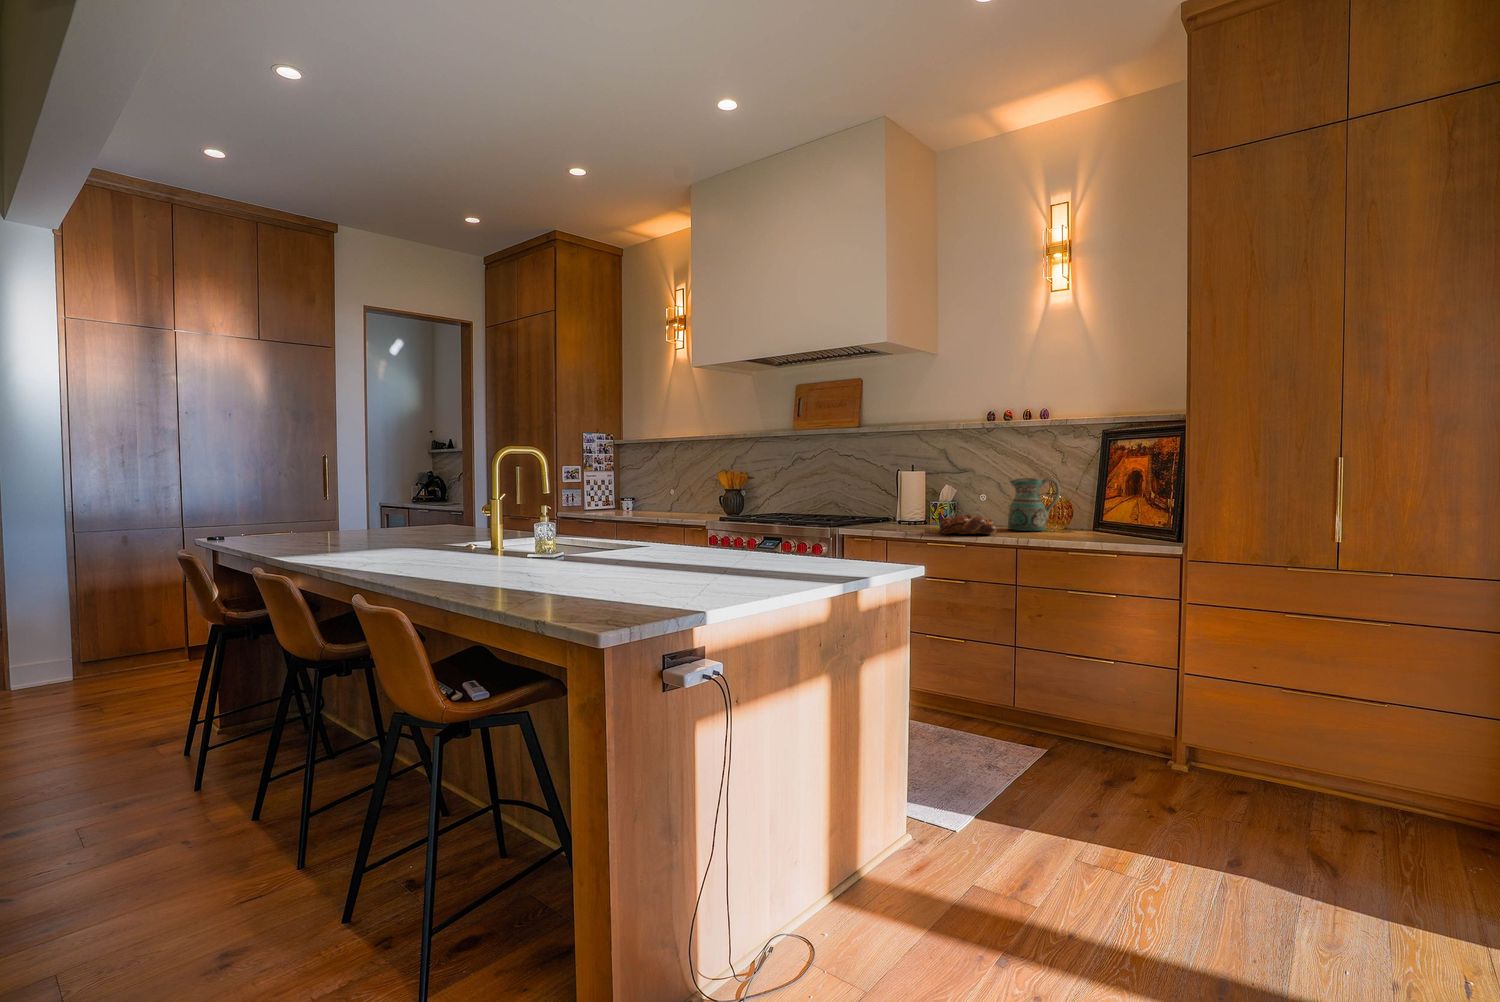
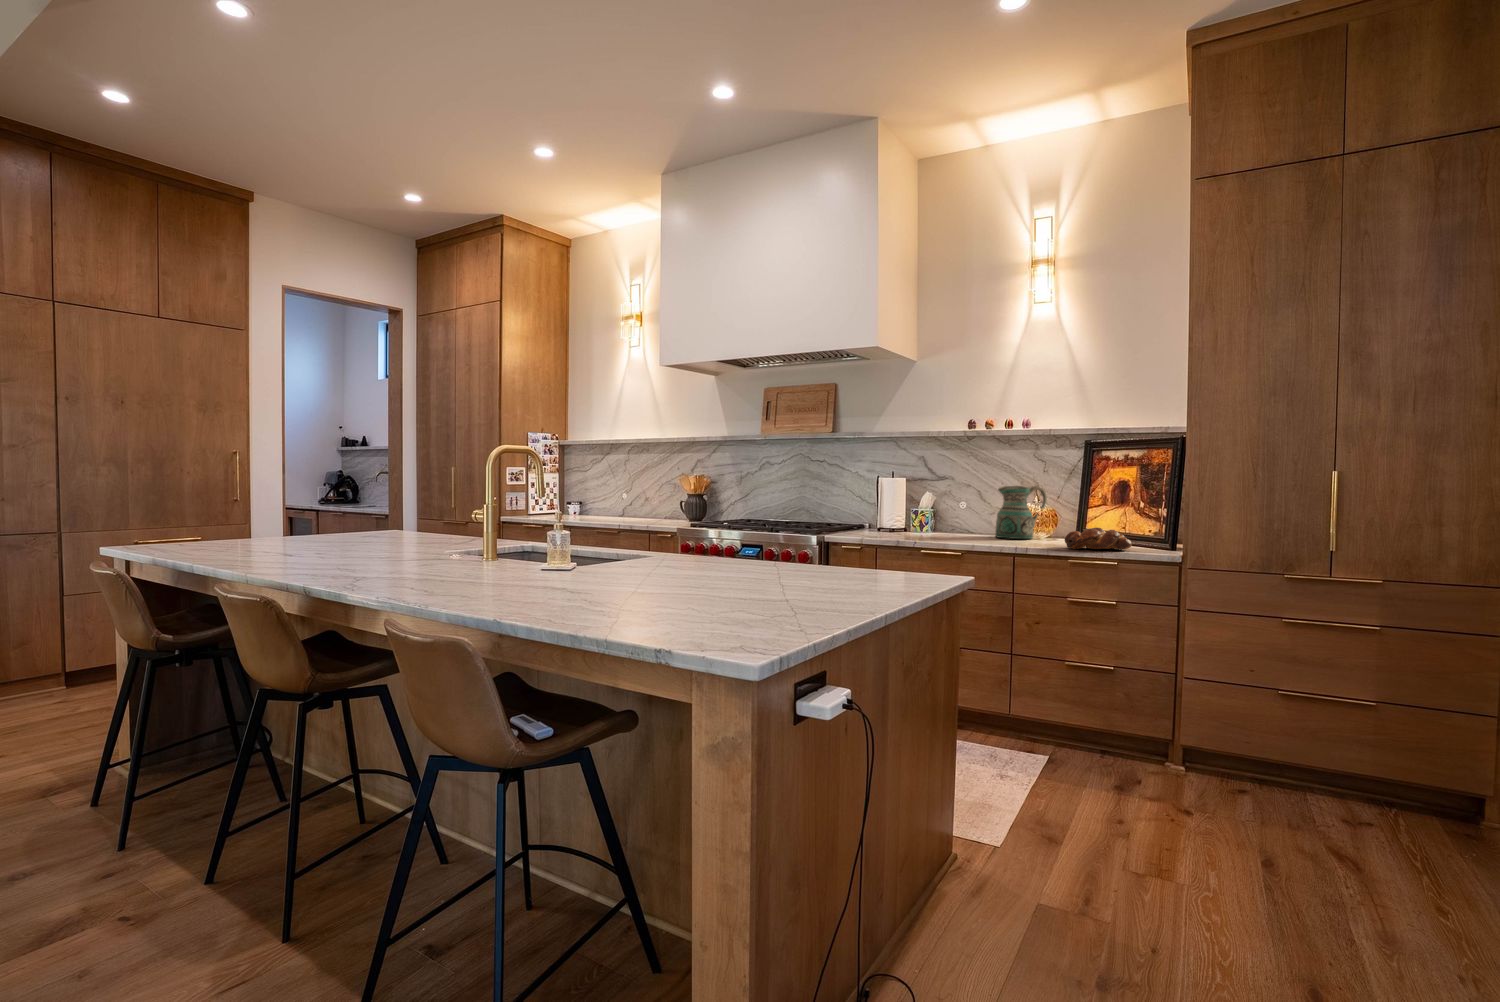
bread loaf: present [939,514,997,534] -> present [1065,528,1132,549]

